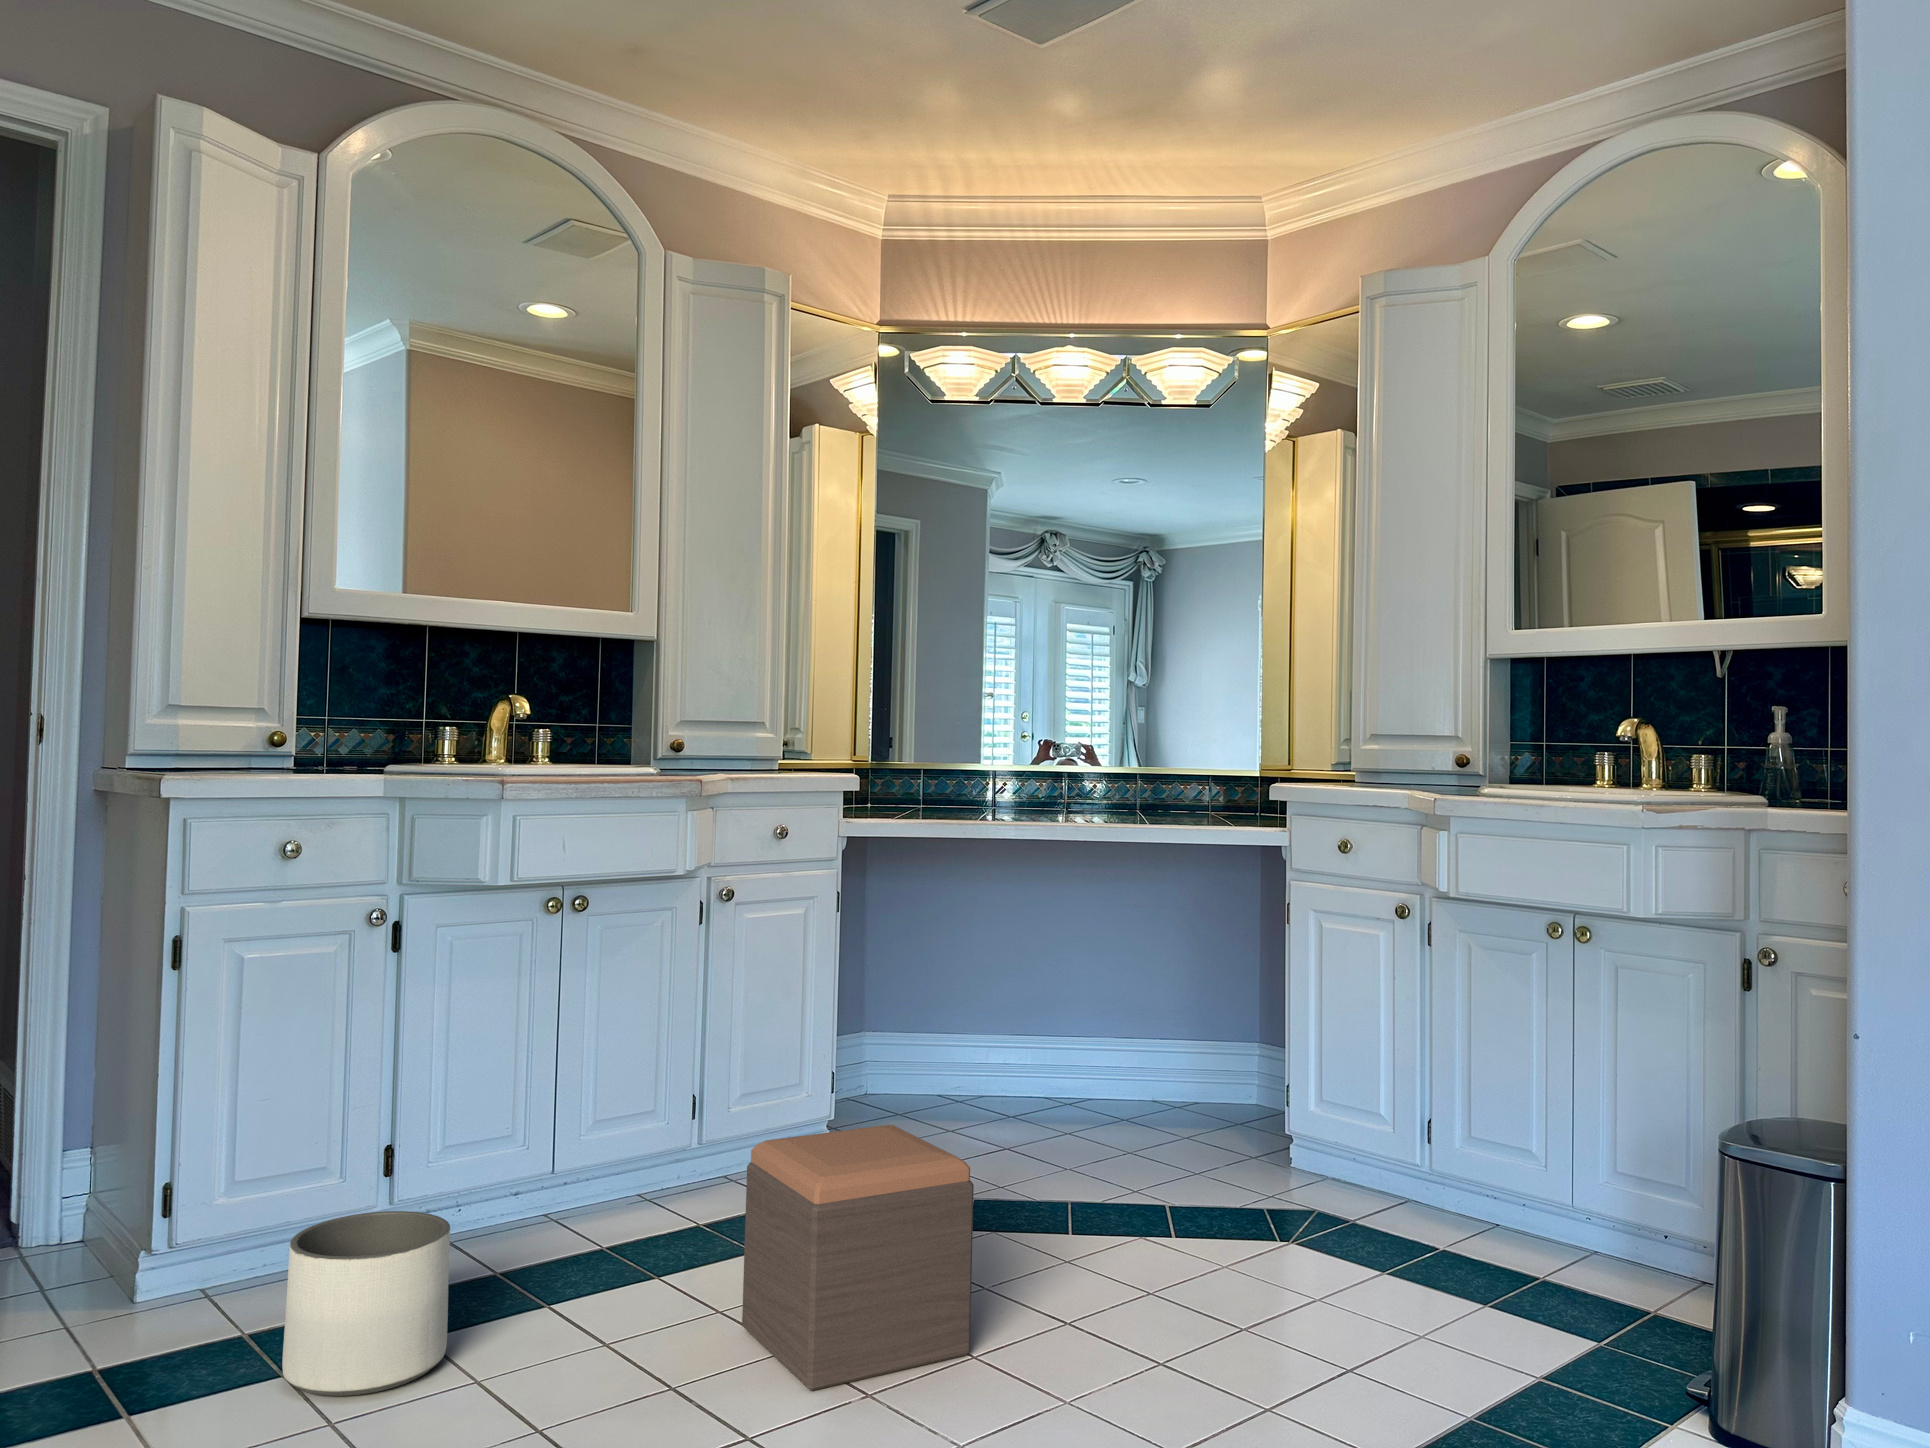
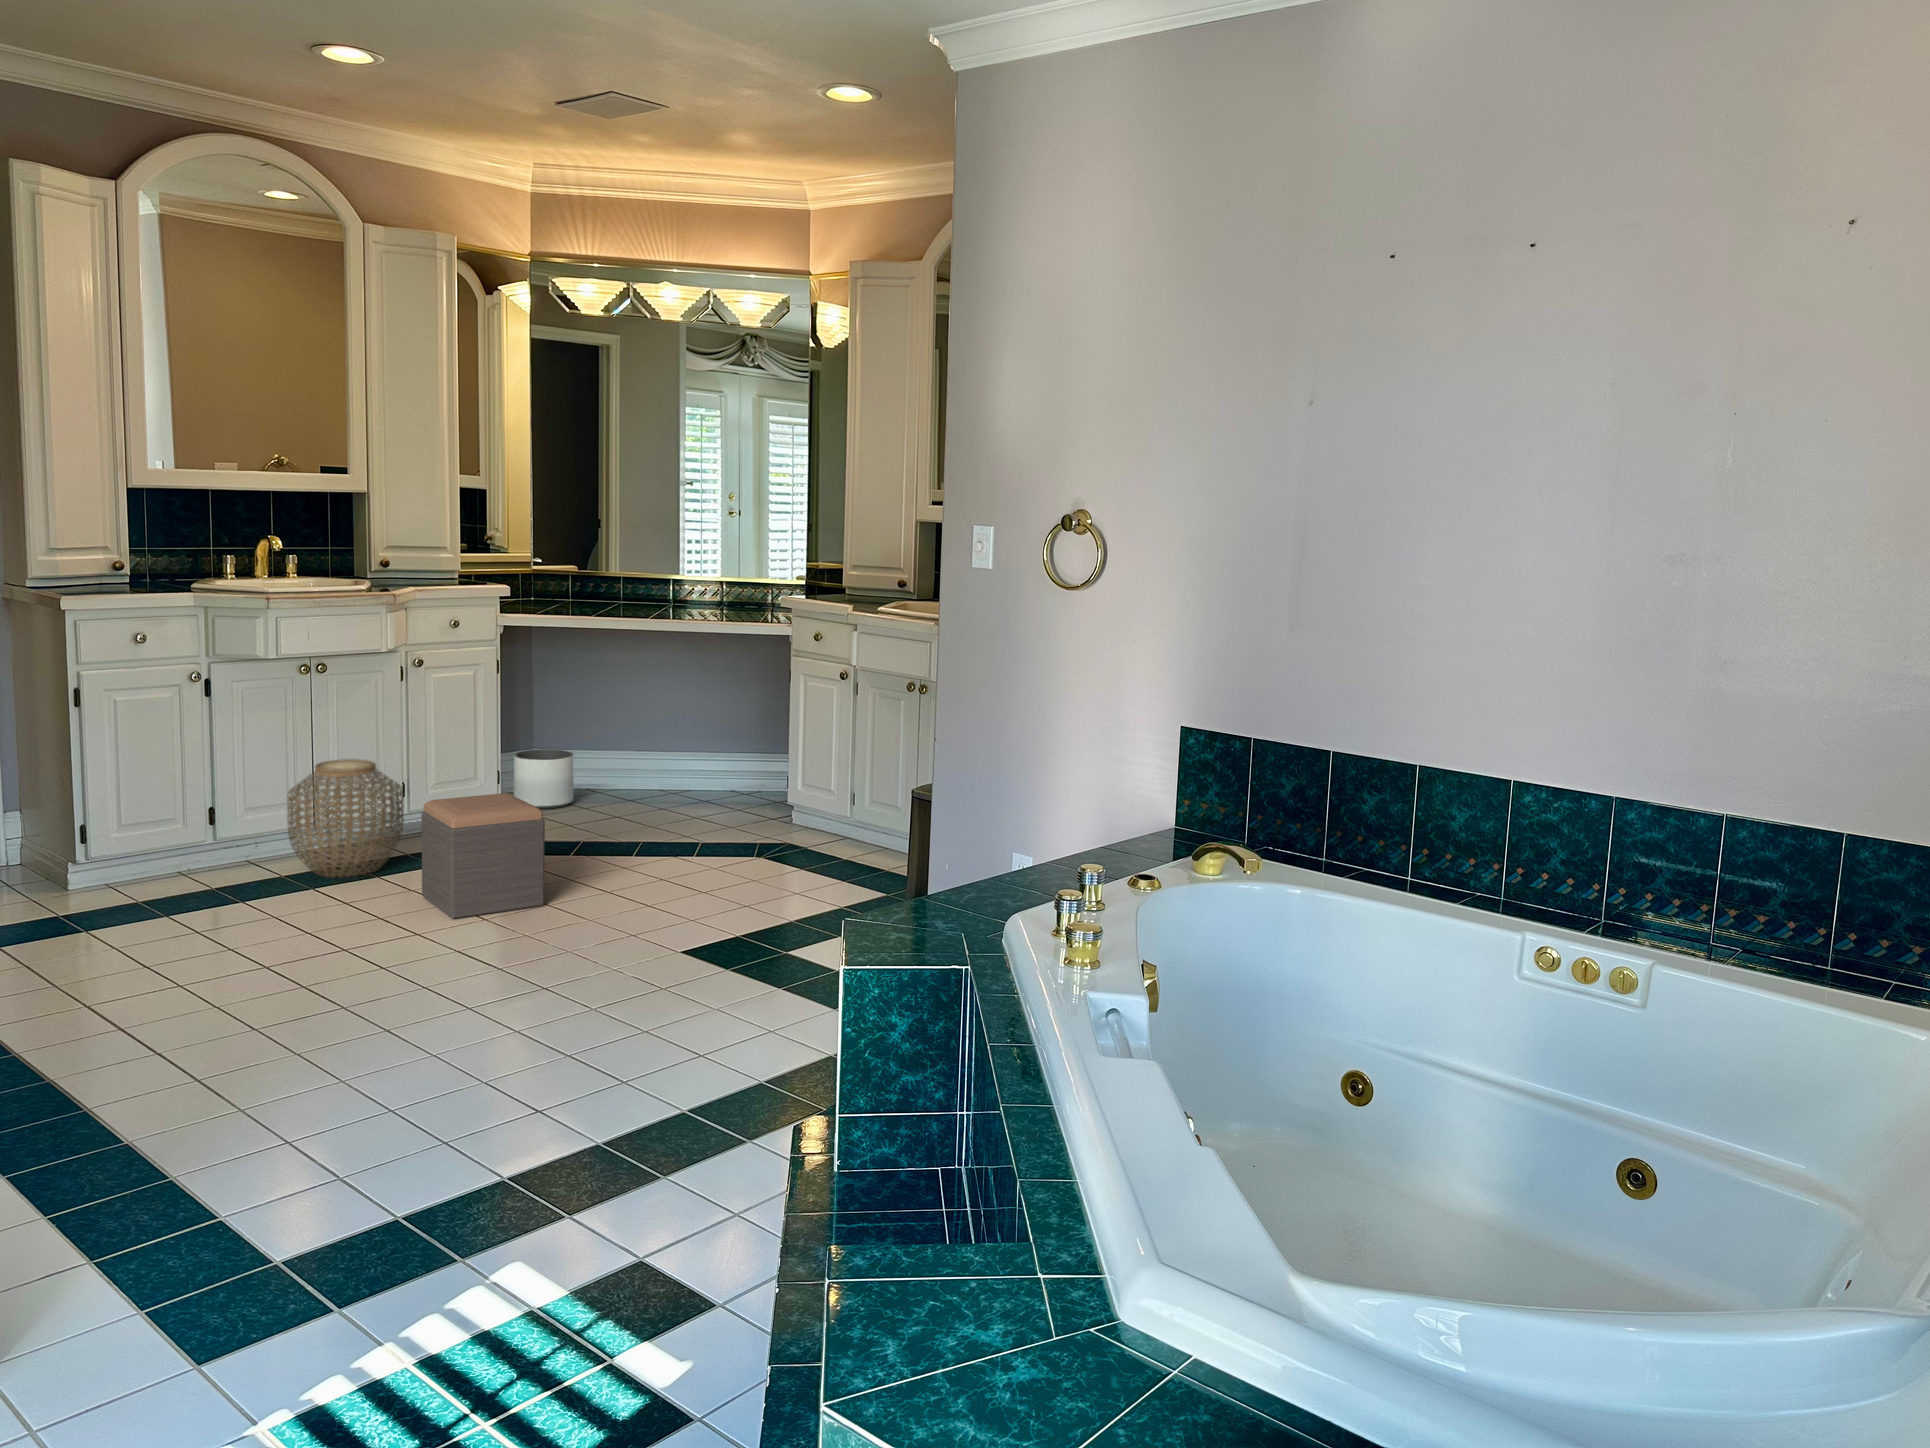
woven basket: none [511,1060,703,1278] -> present [287,759,403,877]
planter: present [282,1211,450,1396] -> present [514,749,574,809]

